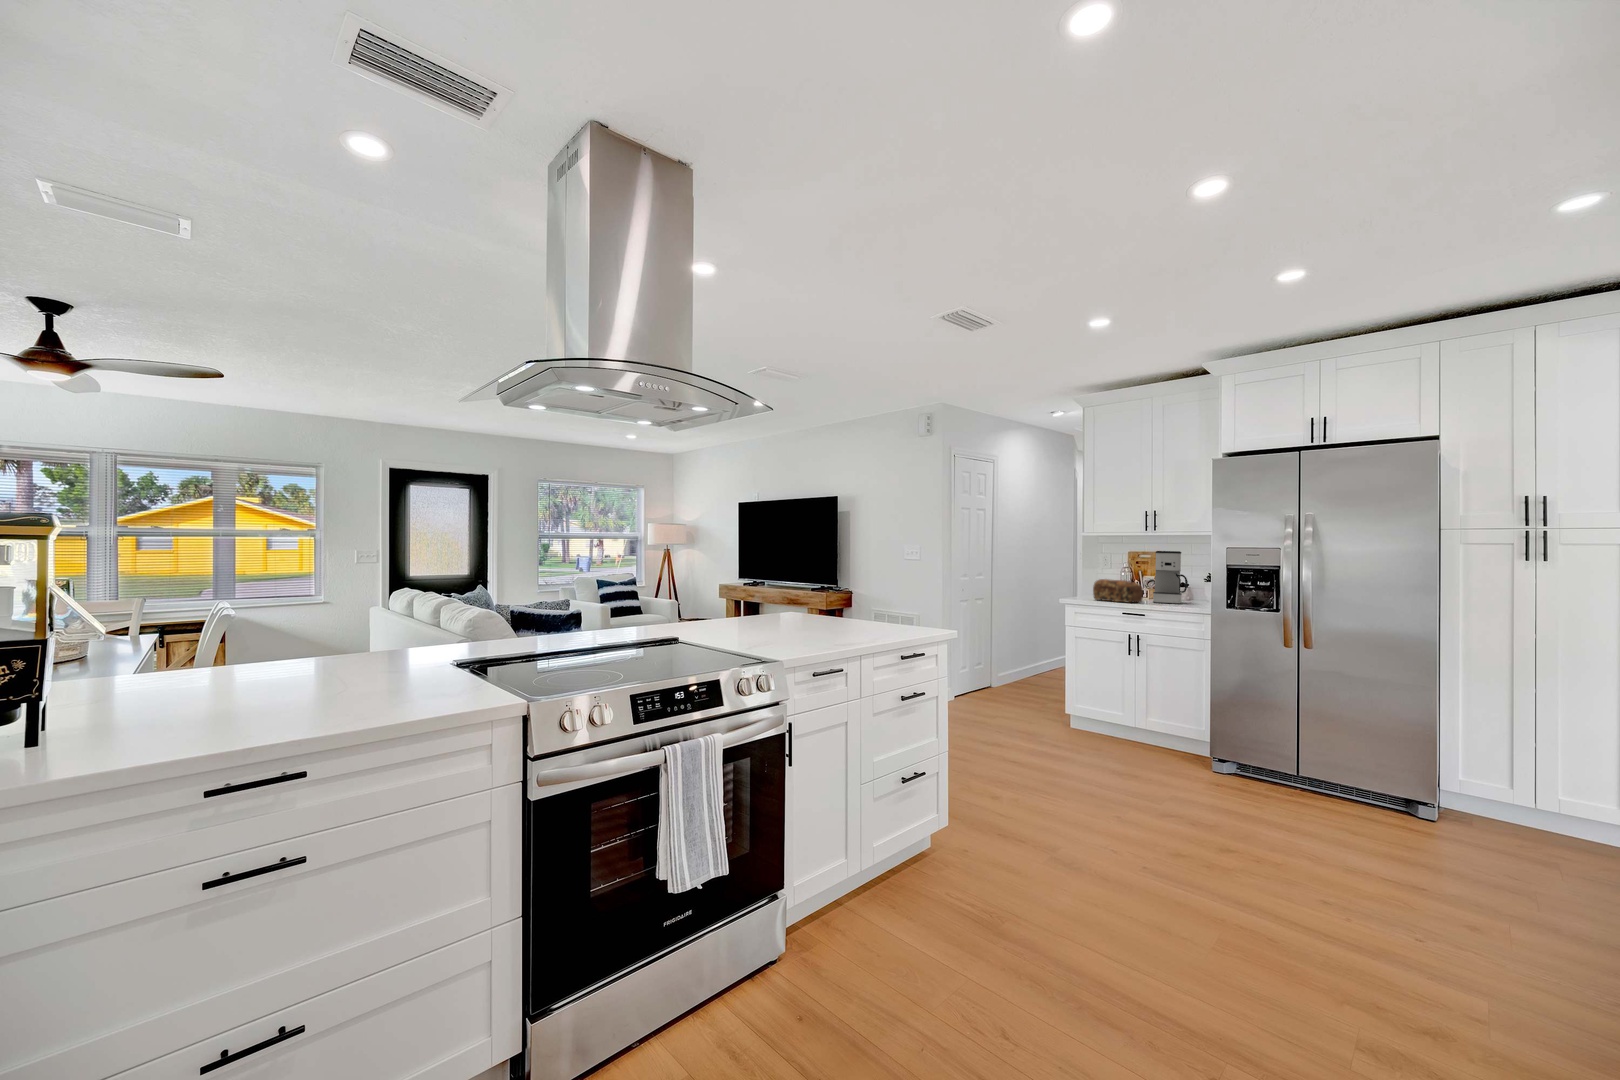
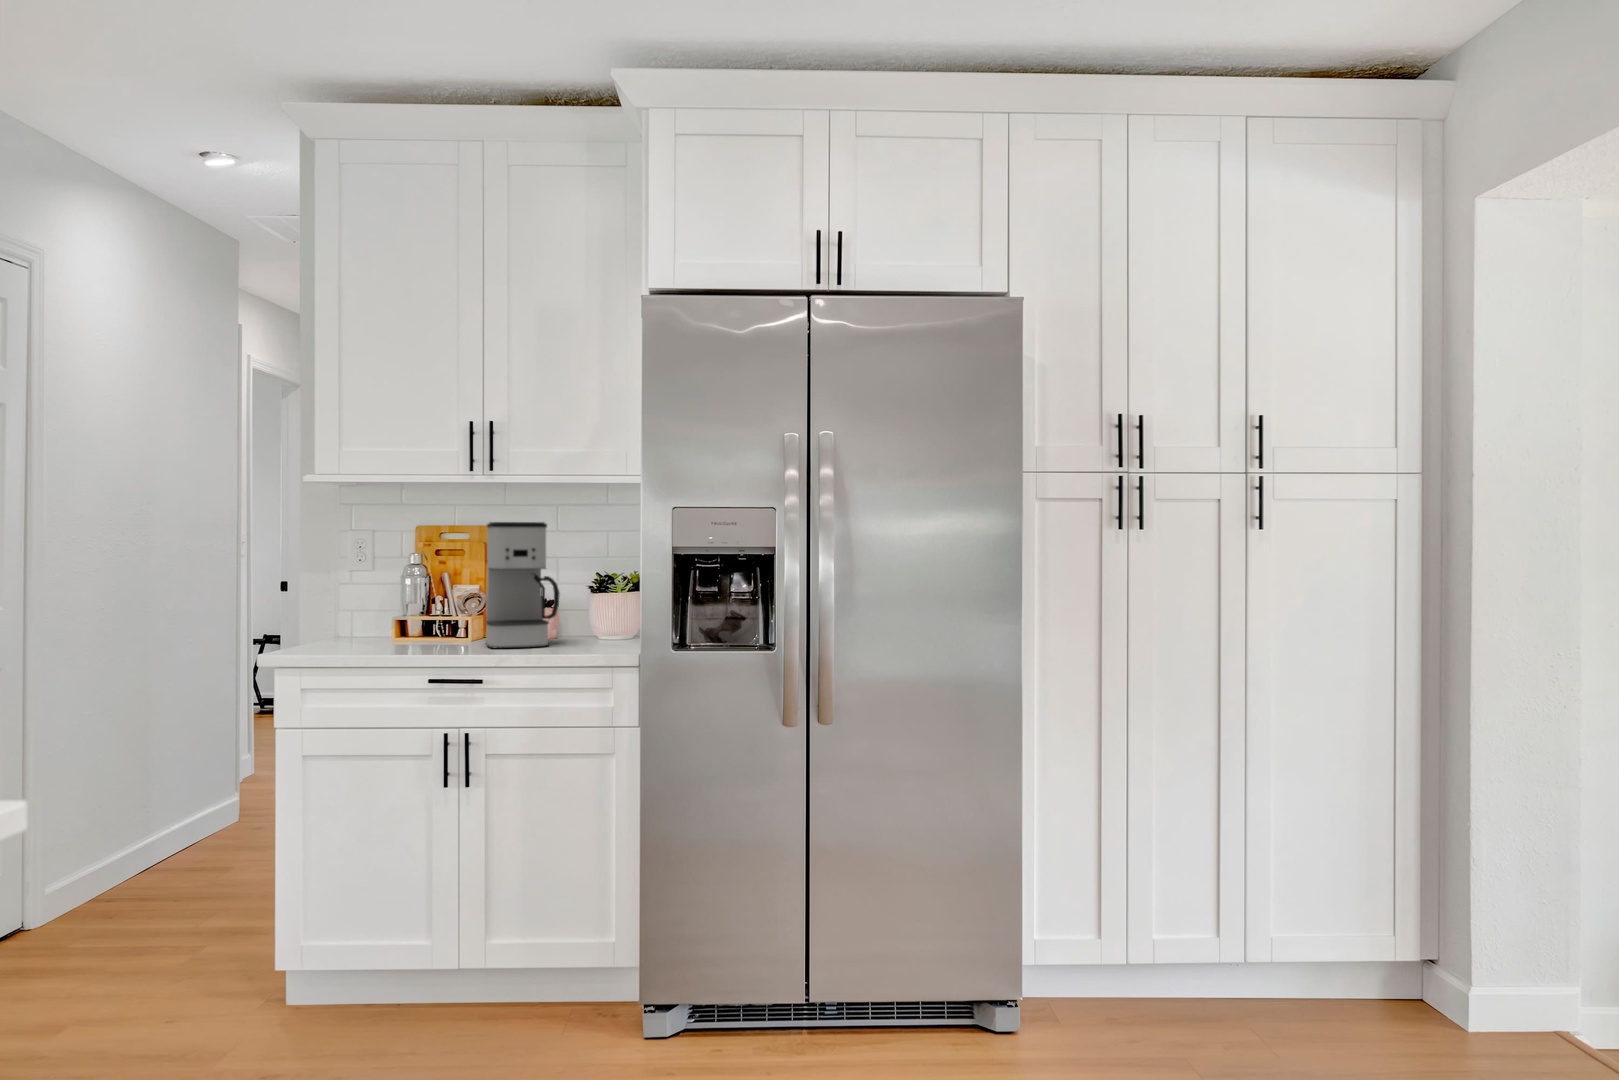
bread loaf: present [1093,579,1143,603] -> none [341,598,467,656]

